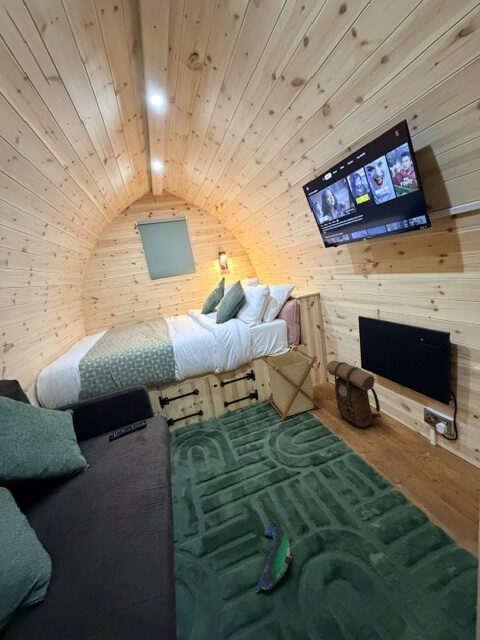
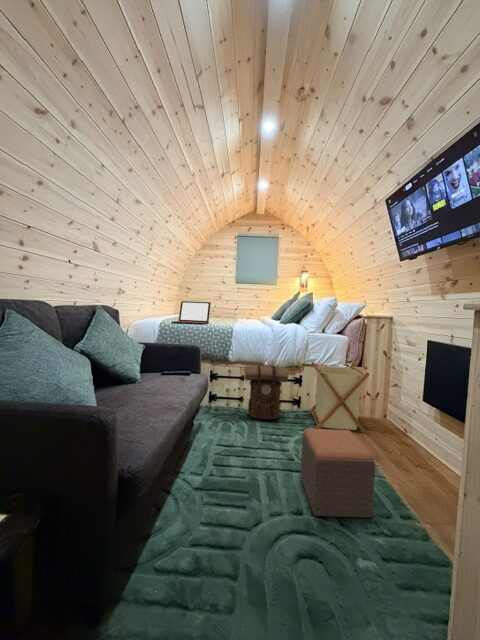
laptop: none [92,318,138,357] -> present [171,301,211,324]
backpack: present [326,360,381,427] -> present [244,365,289,420]
footstool: none [288,431,365,529] -> present [301,429,375,518]
plush toy: present [256,521,292,592] -> none [227,488,274,531]

